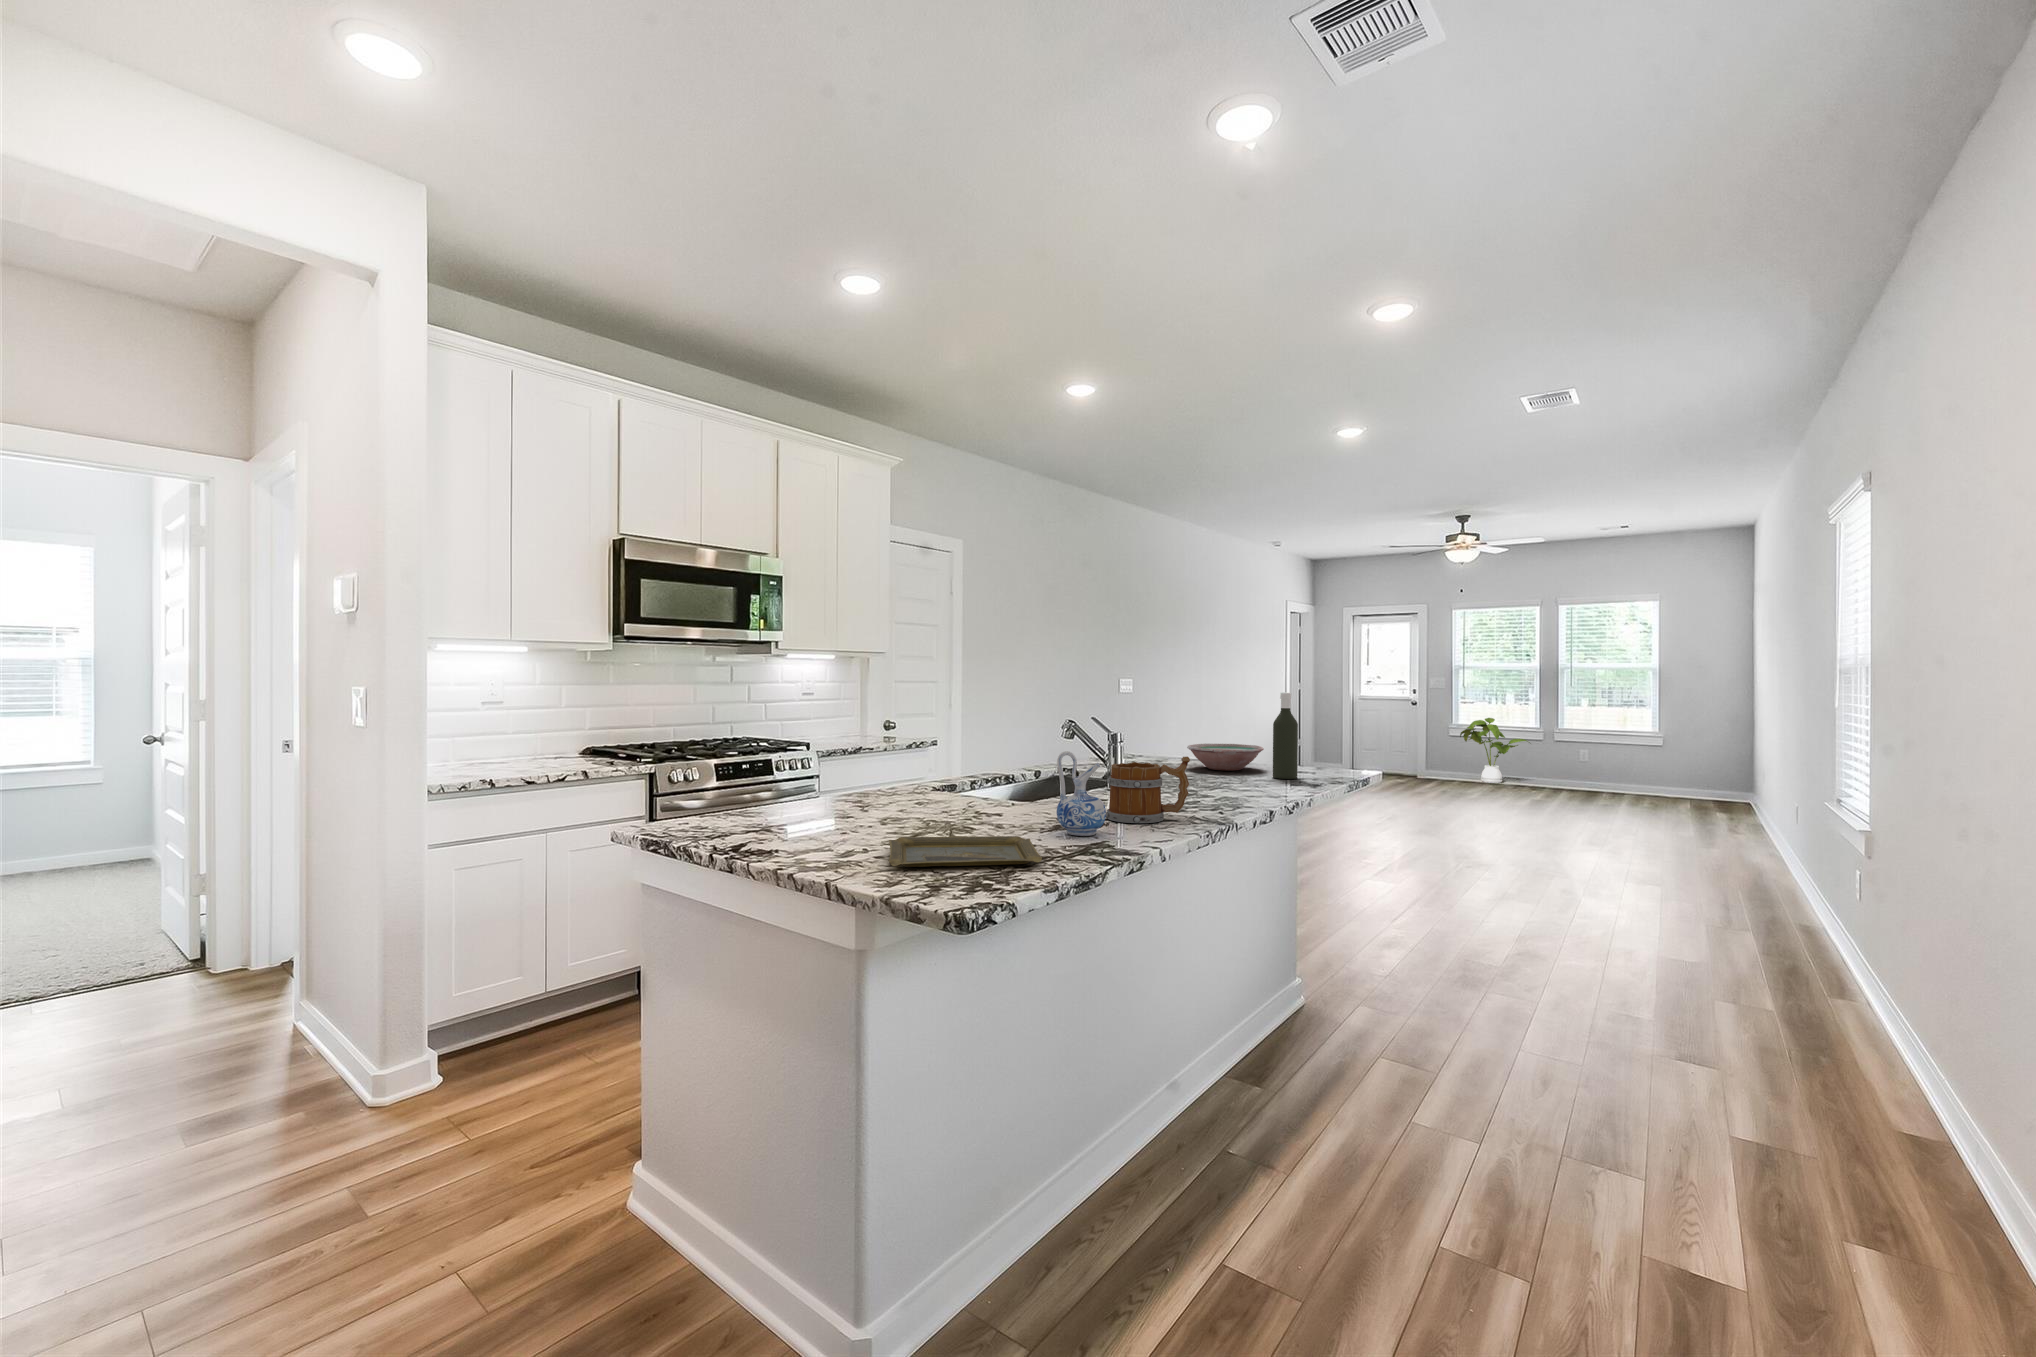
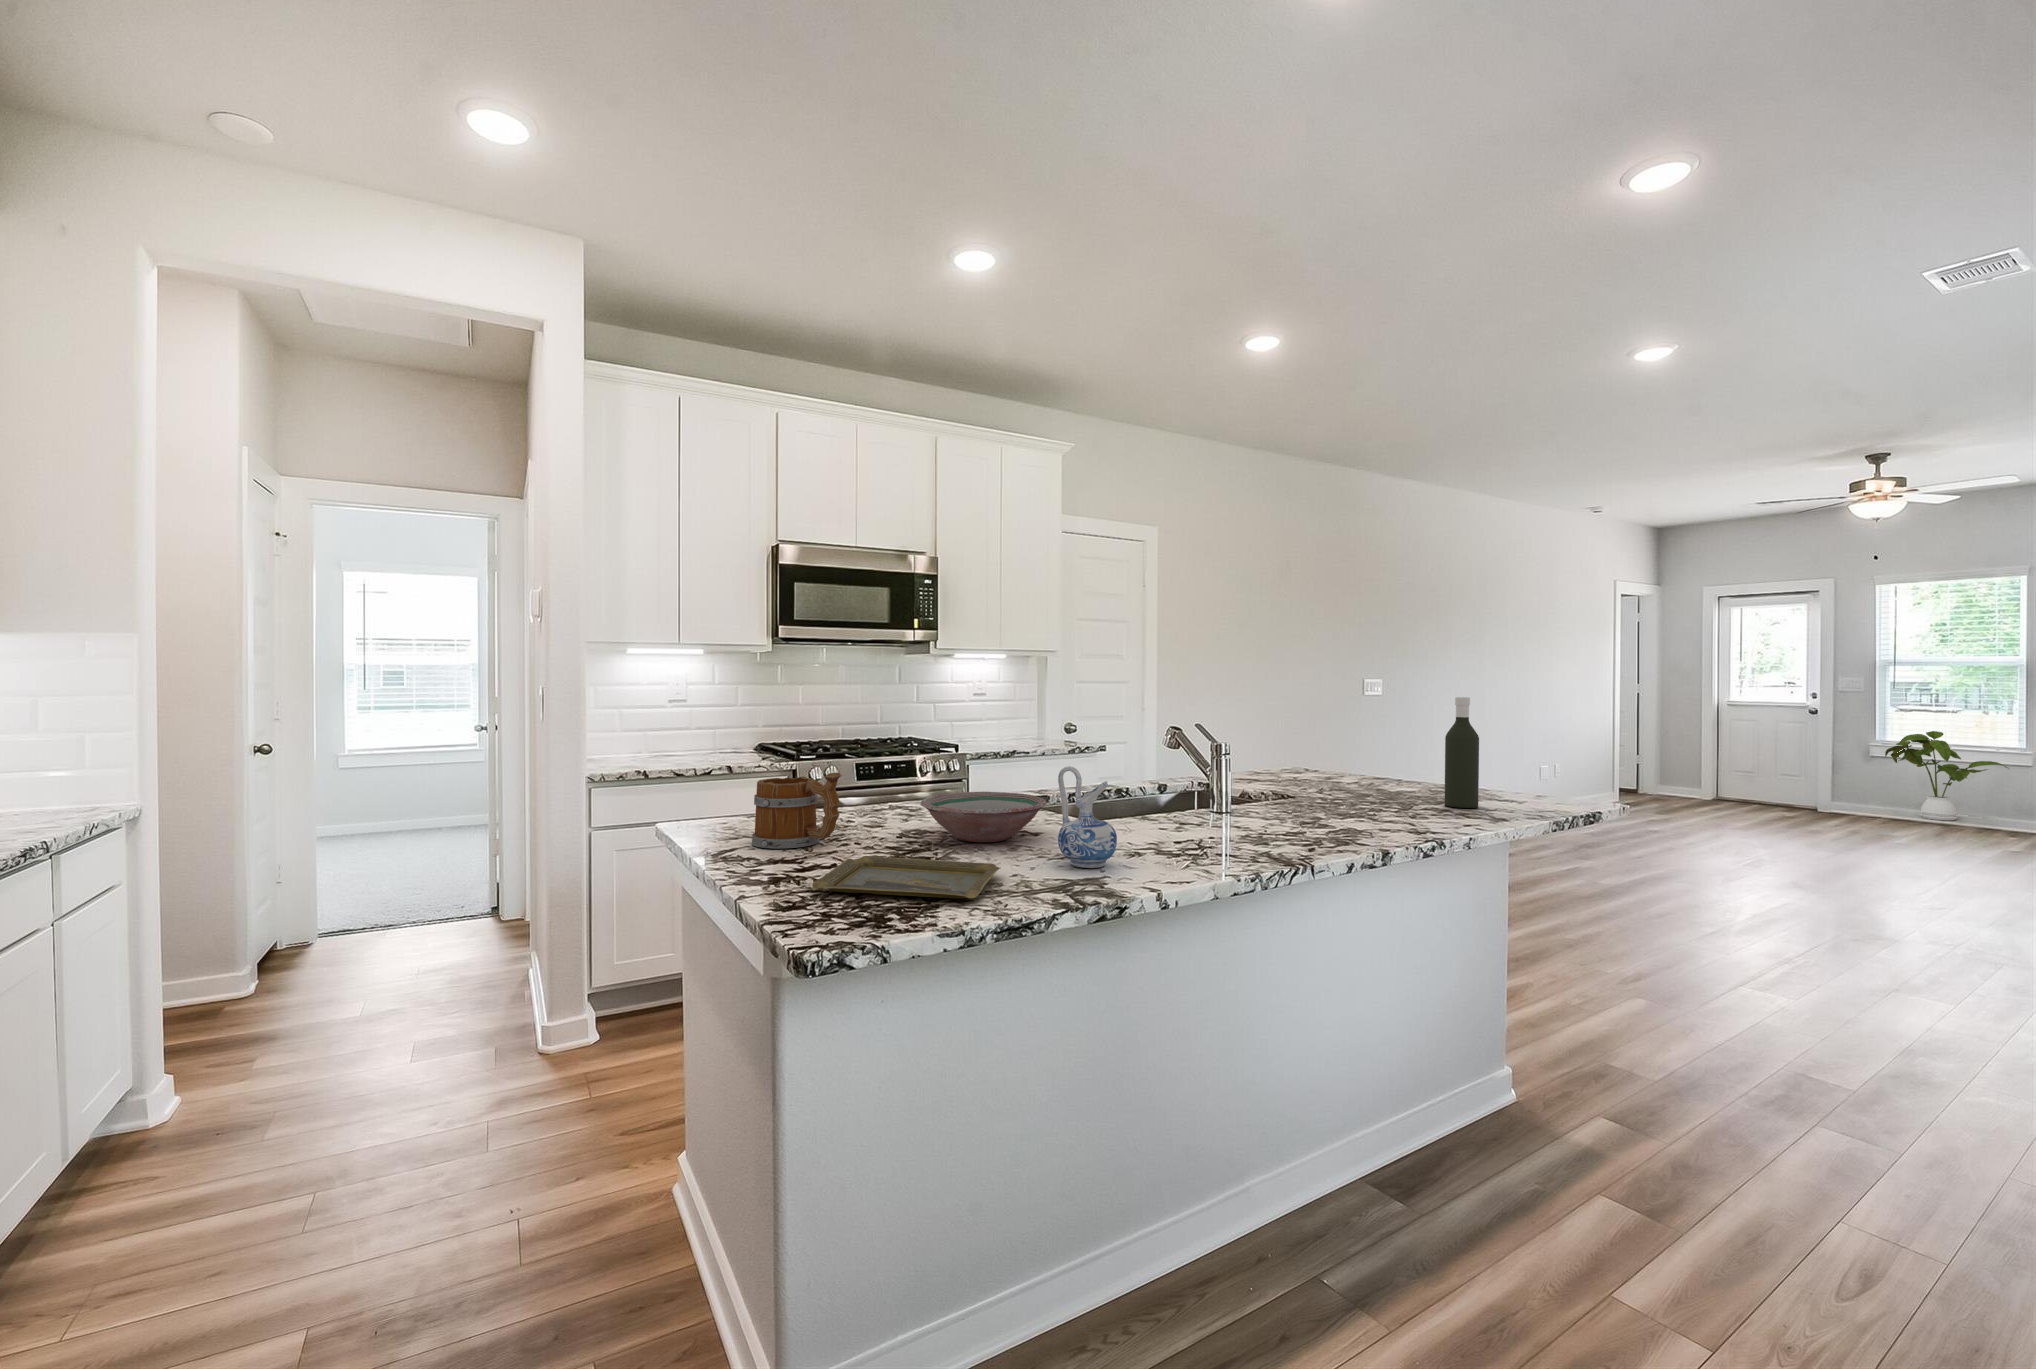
bowl: present [1187,744,1264,771] -> present [920,792,1047,842]
mug: present [1106,757,1190,823] -> present [752,773,842,848]

